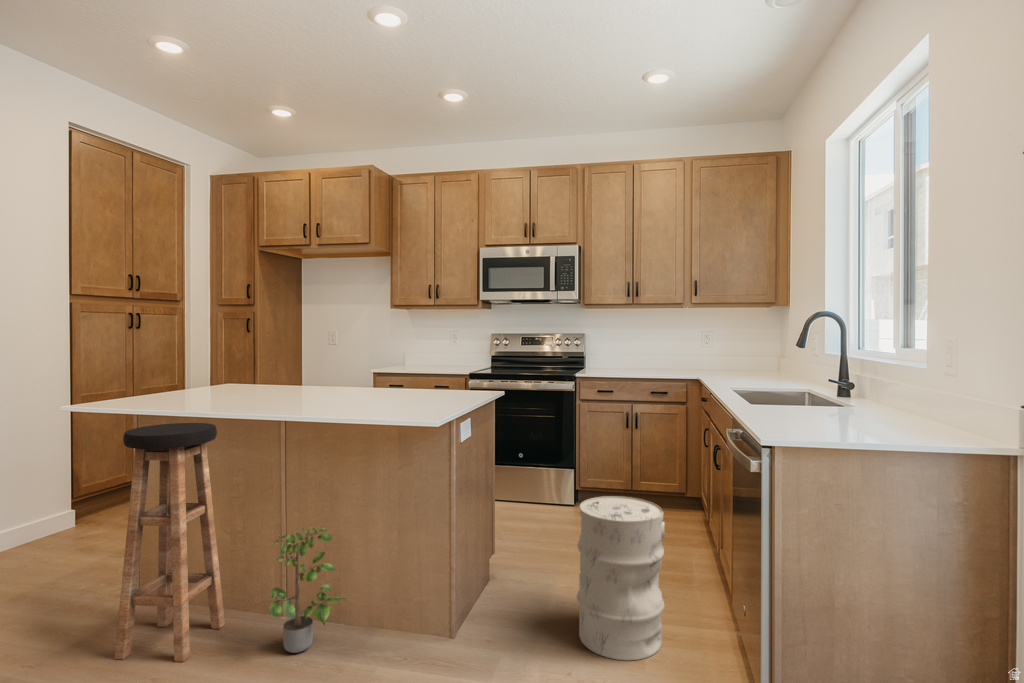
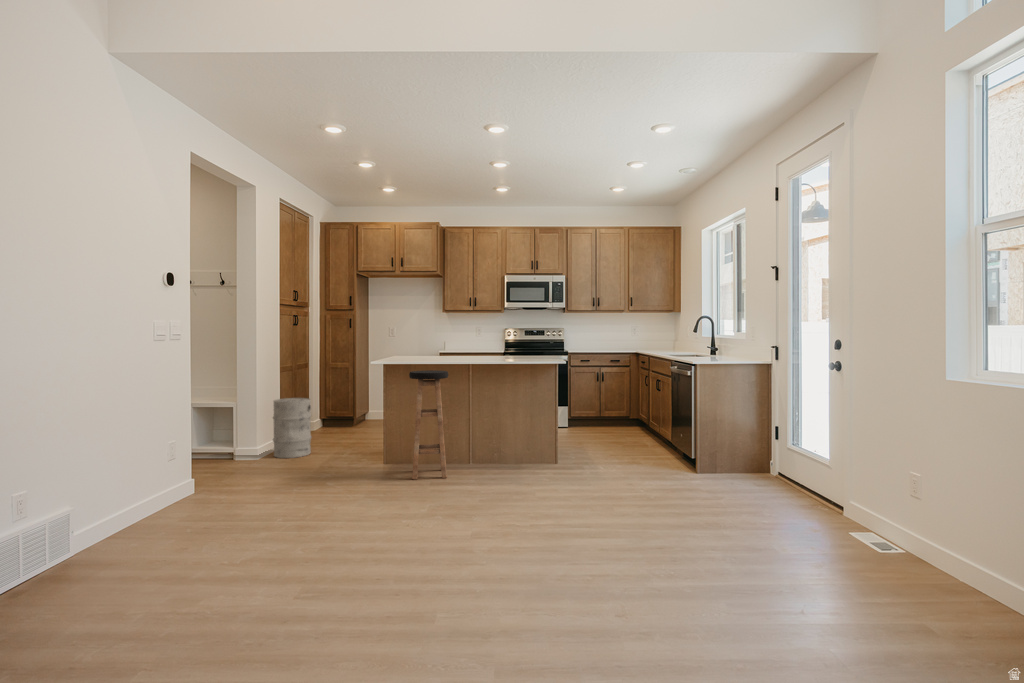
trash can: present [577,496,665,660] -> present [273,398,312,458]
potted plant: present [269,528,345,653] -> none [479,414,511,473]

